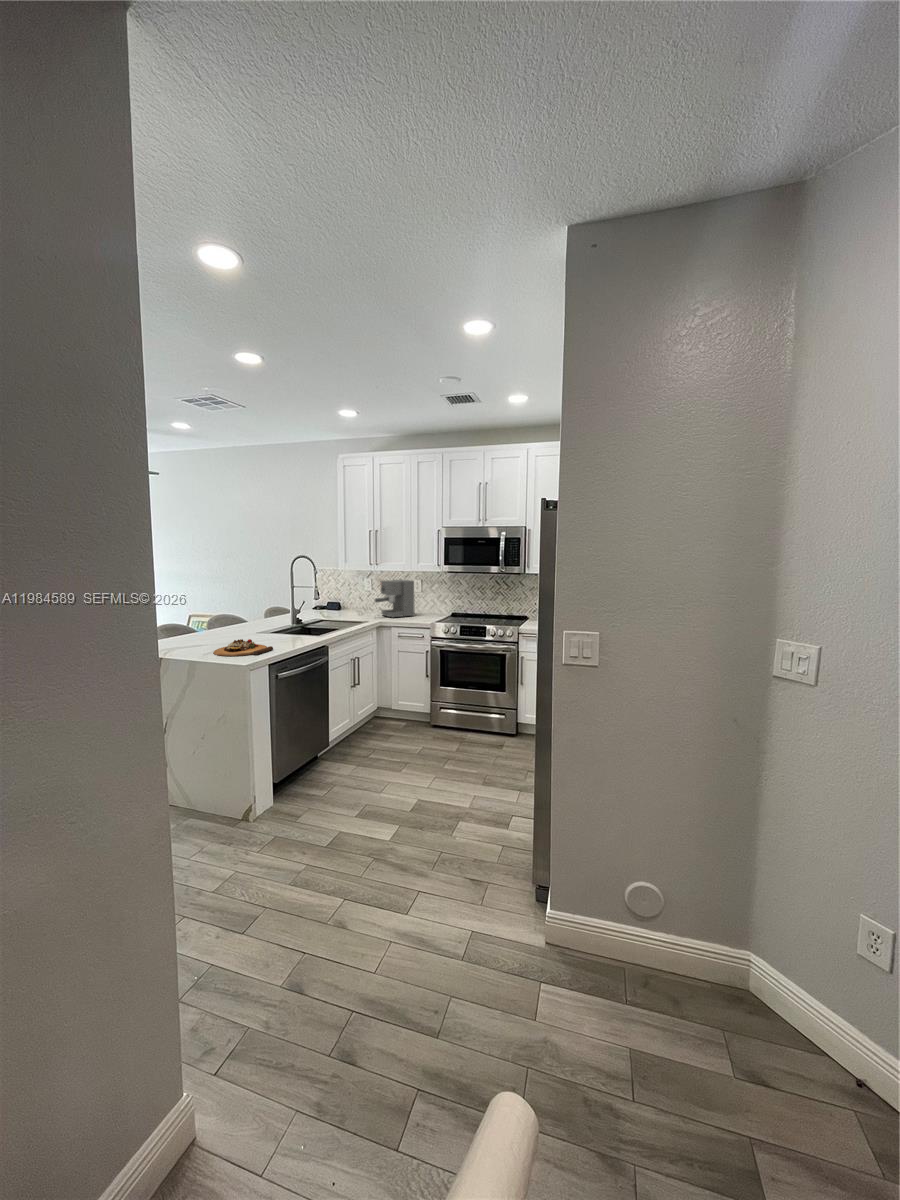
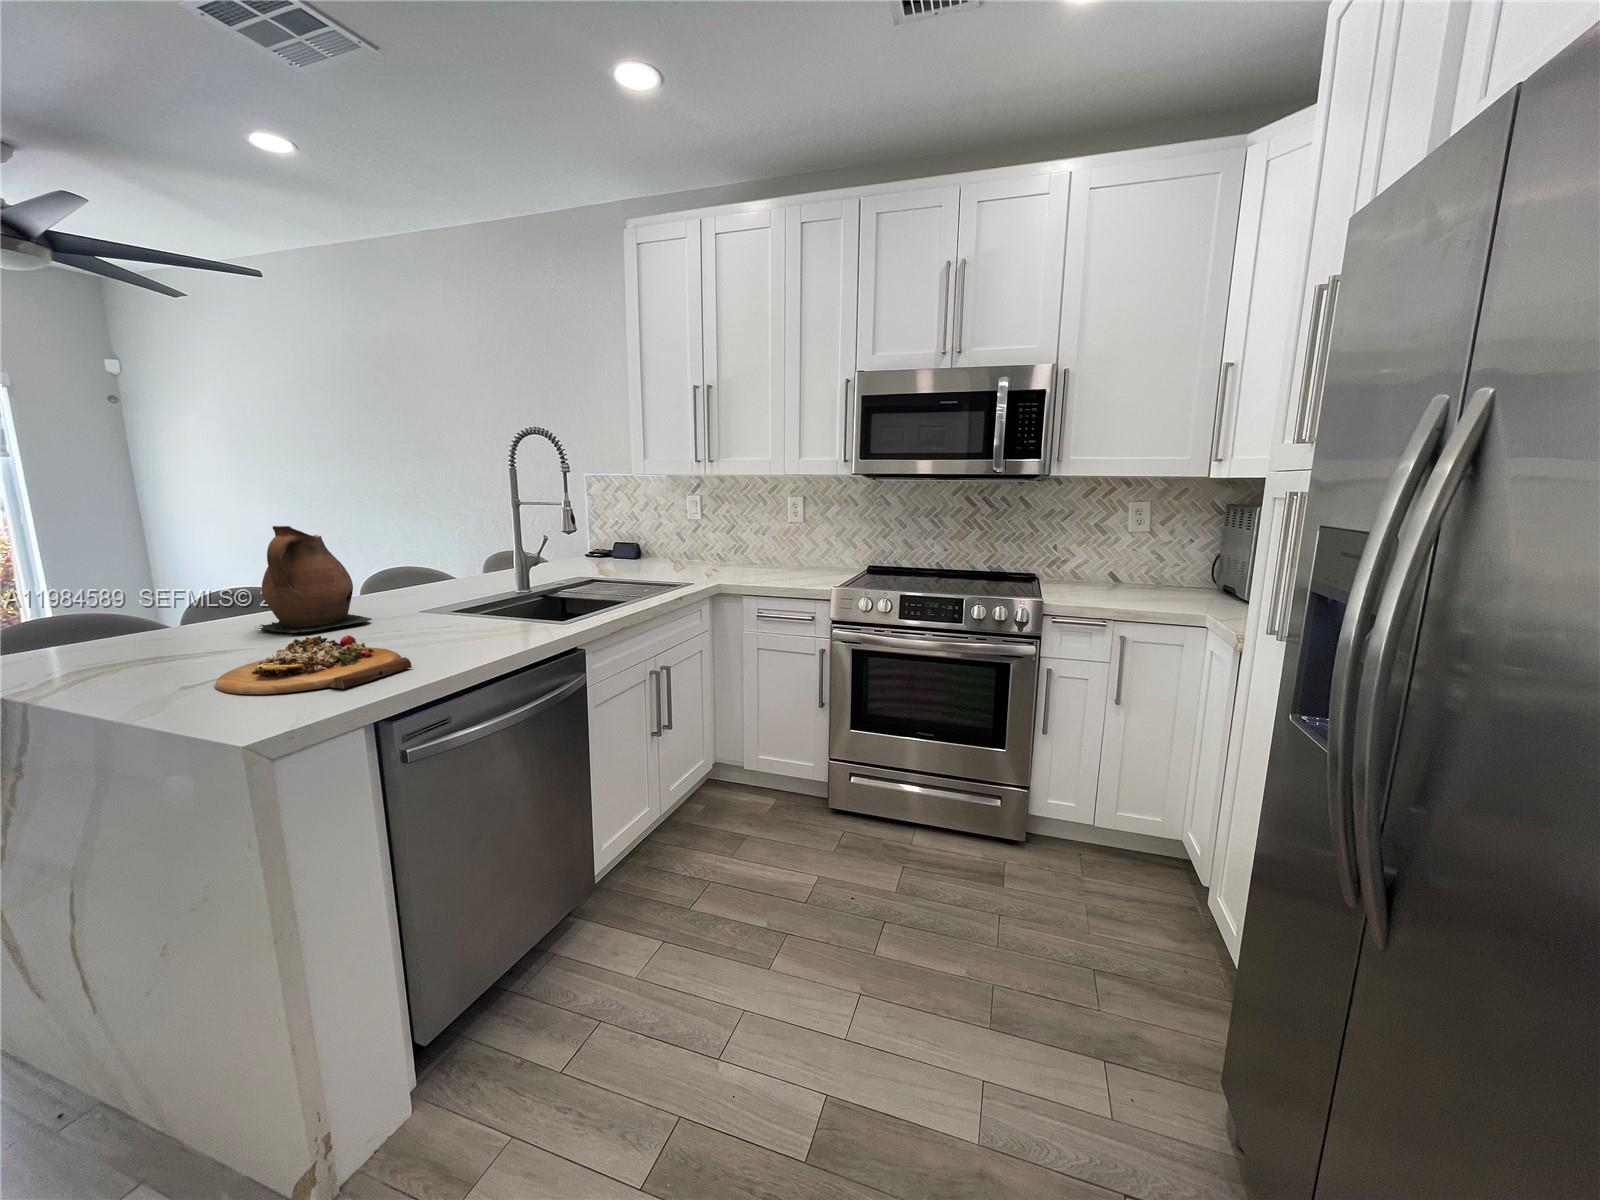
coffee maker: present [375,580,415,618] -> none [707,496,791,576]
ceramic pitcher: none [202,600,243,640] -> present [260,526,371,633]

